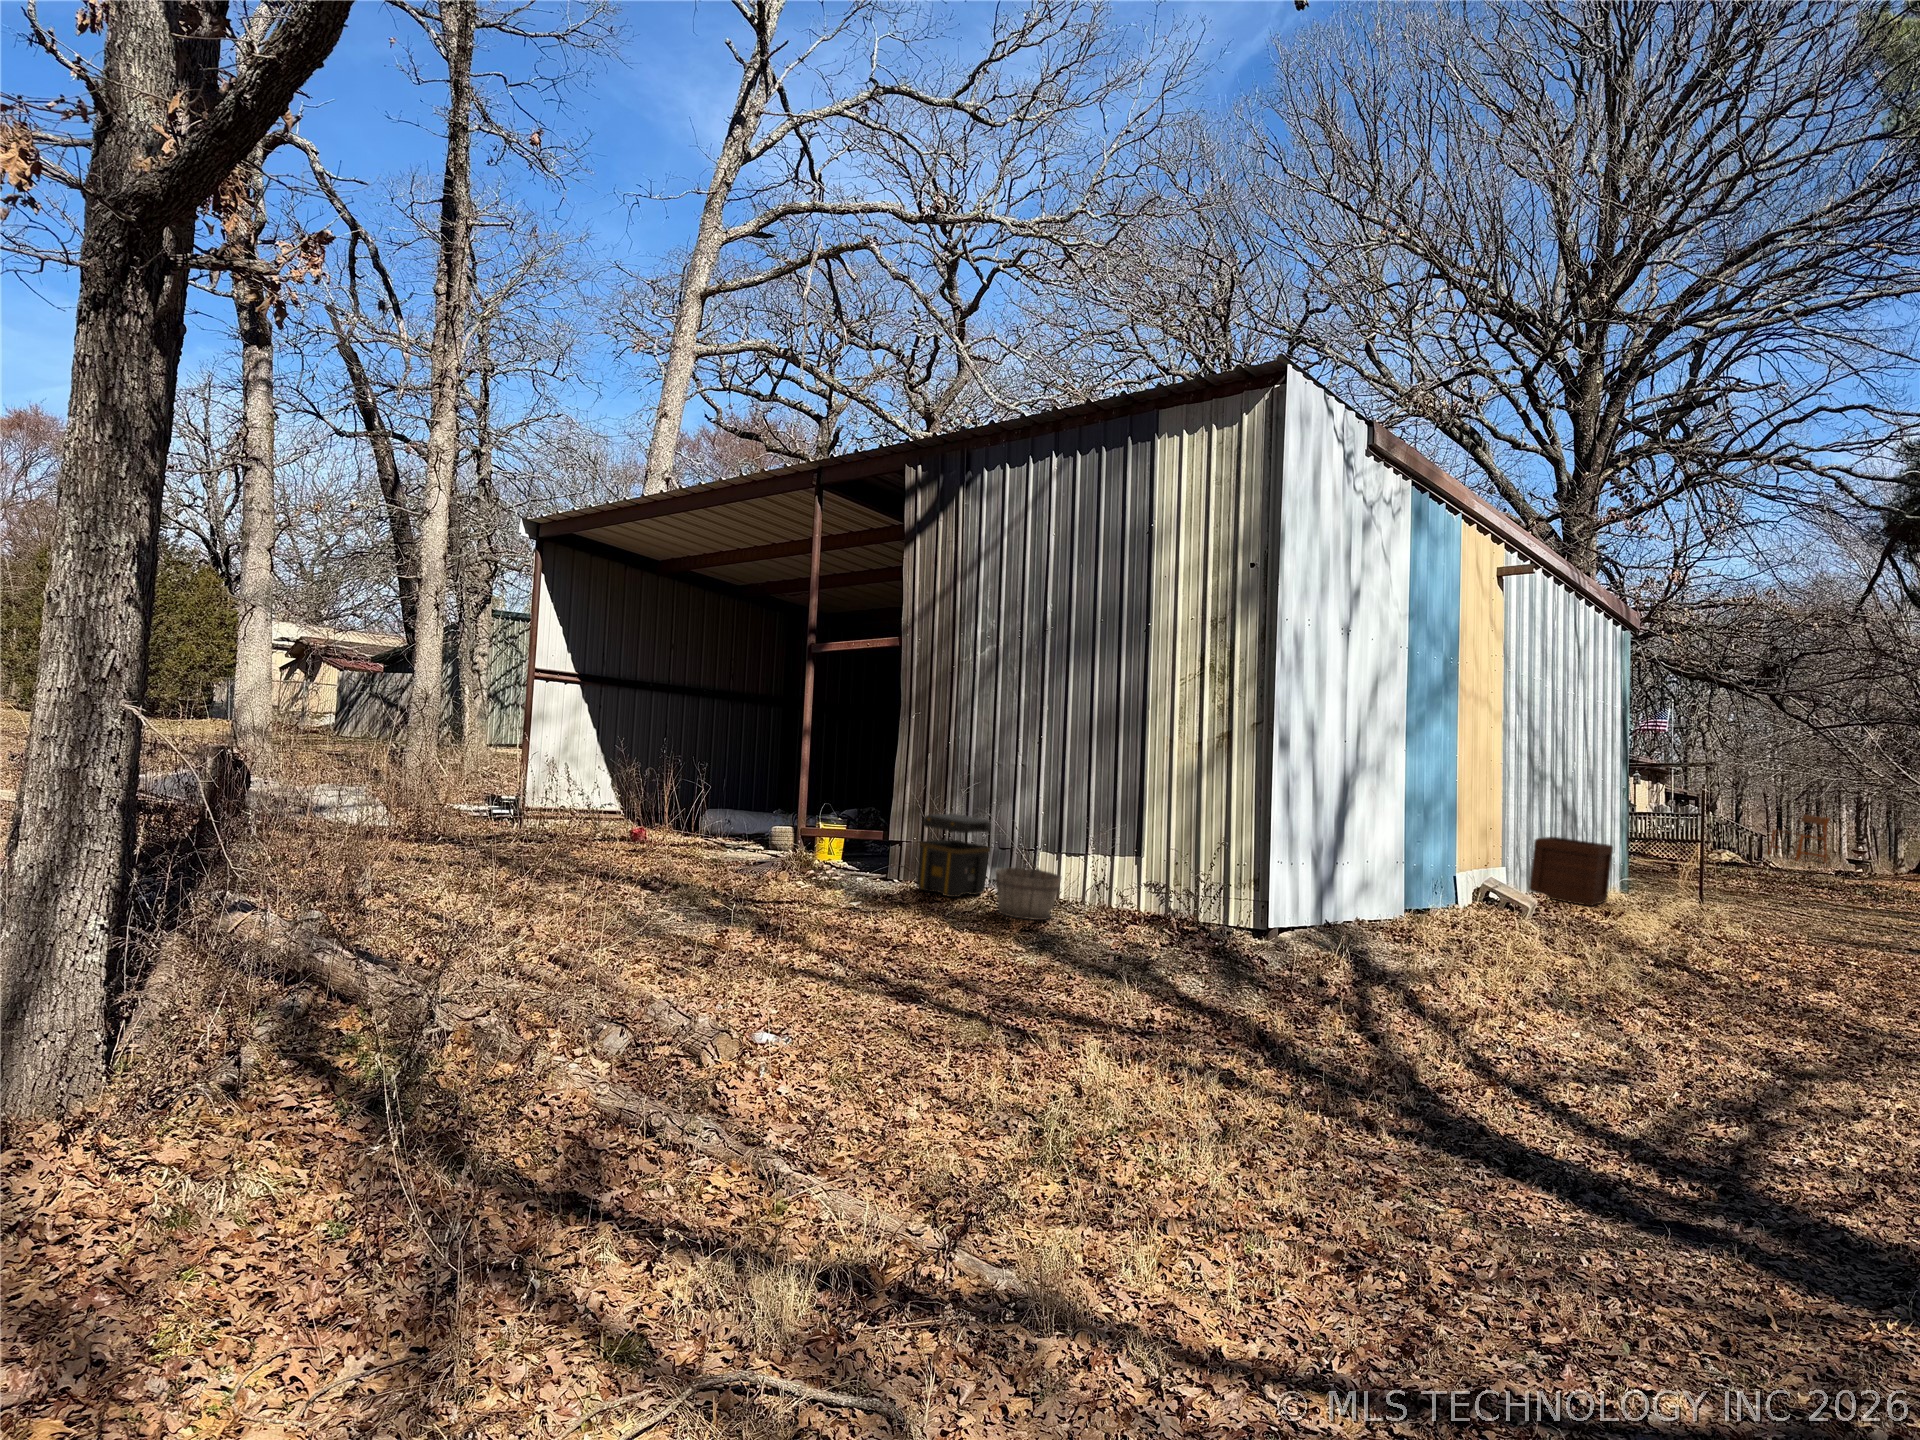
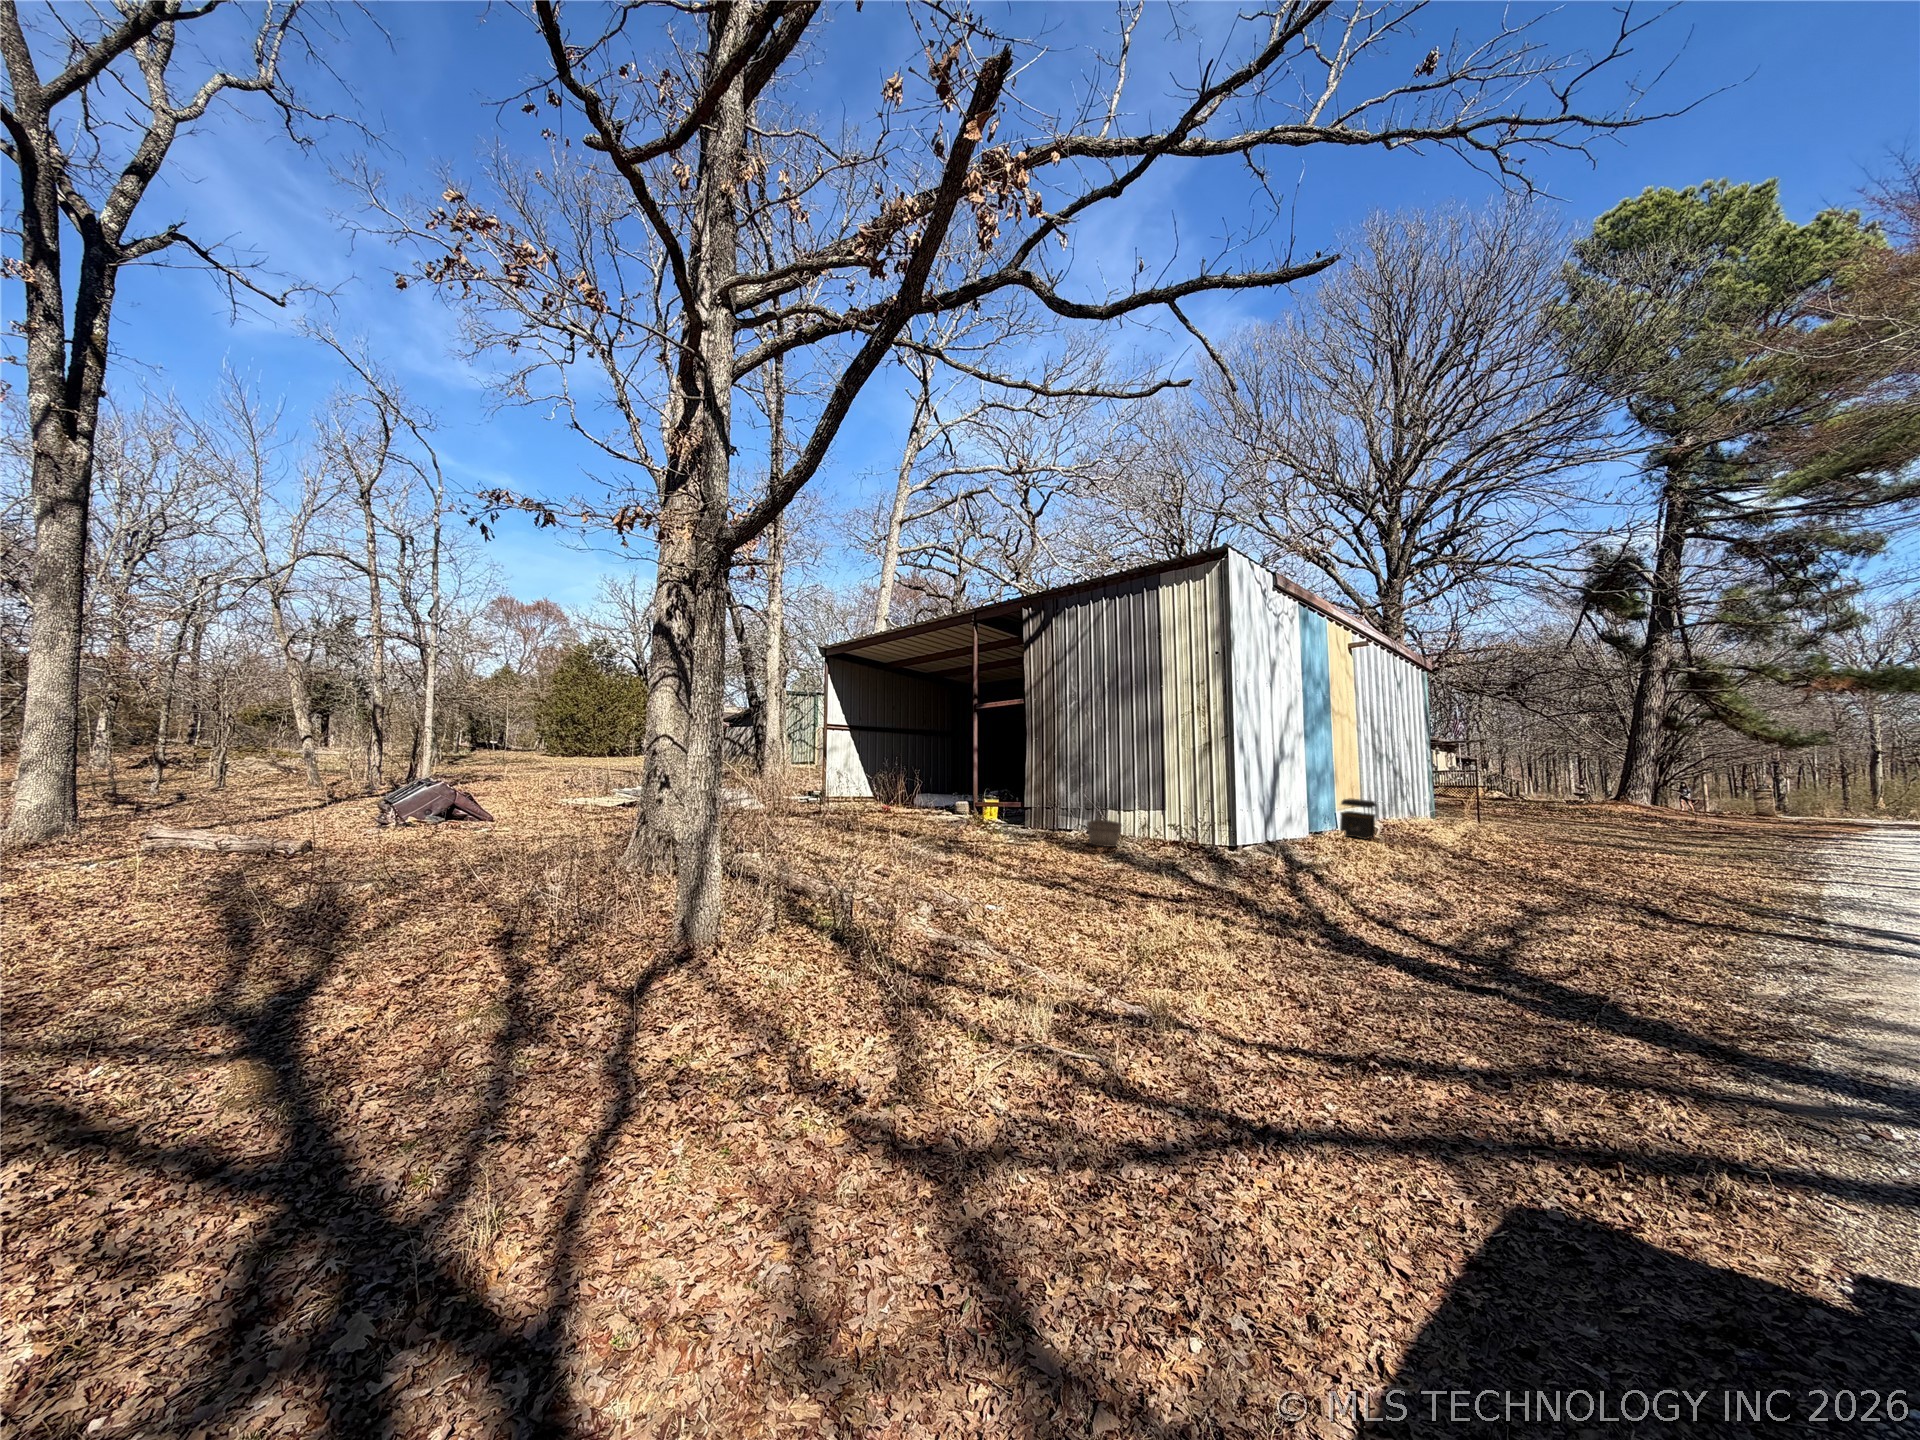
toolbox: present [917,814,991,897] -> present [1340,799,1376,839]
bench: present [1768,815,1830,863] -> none [1526,767,1564,796]
wooden crate: present [1529,837,1613,906] -> none [1378,789,1427,828]

